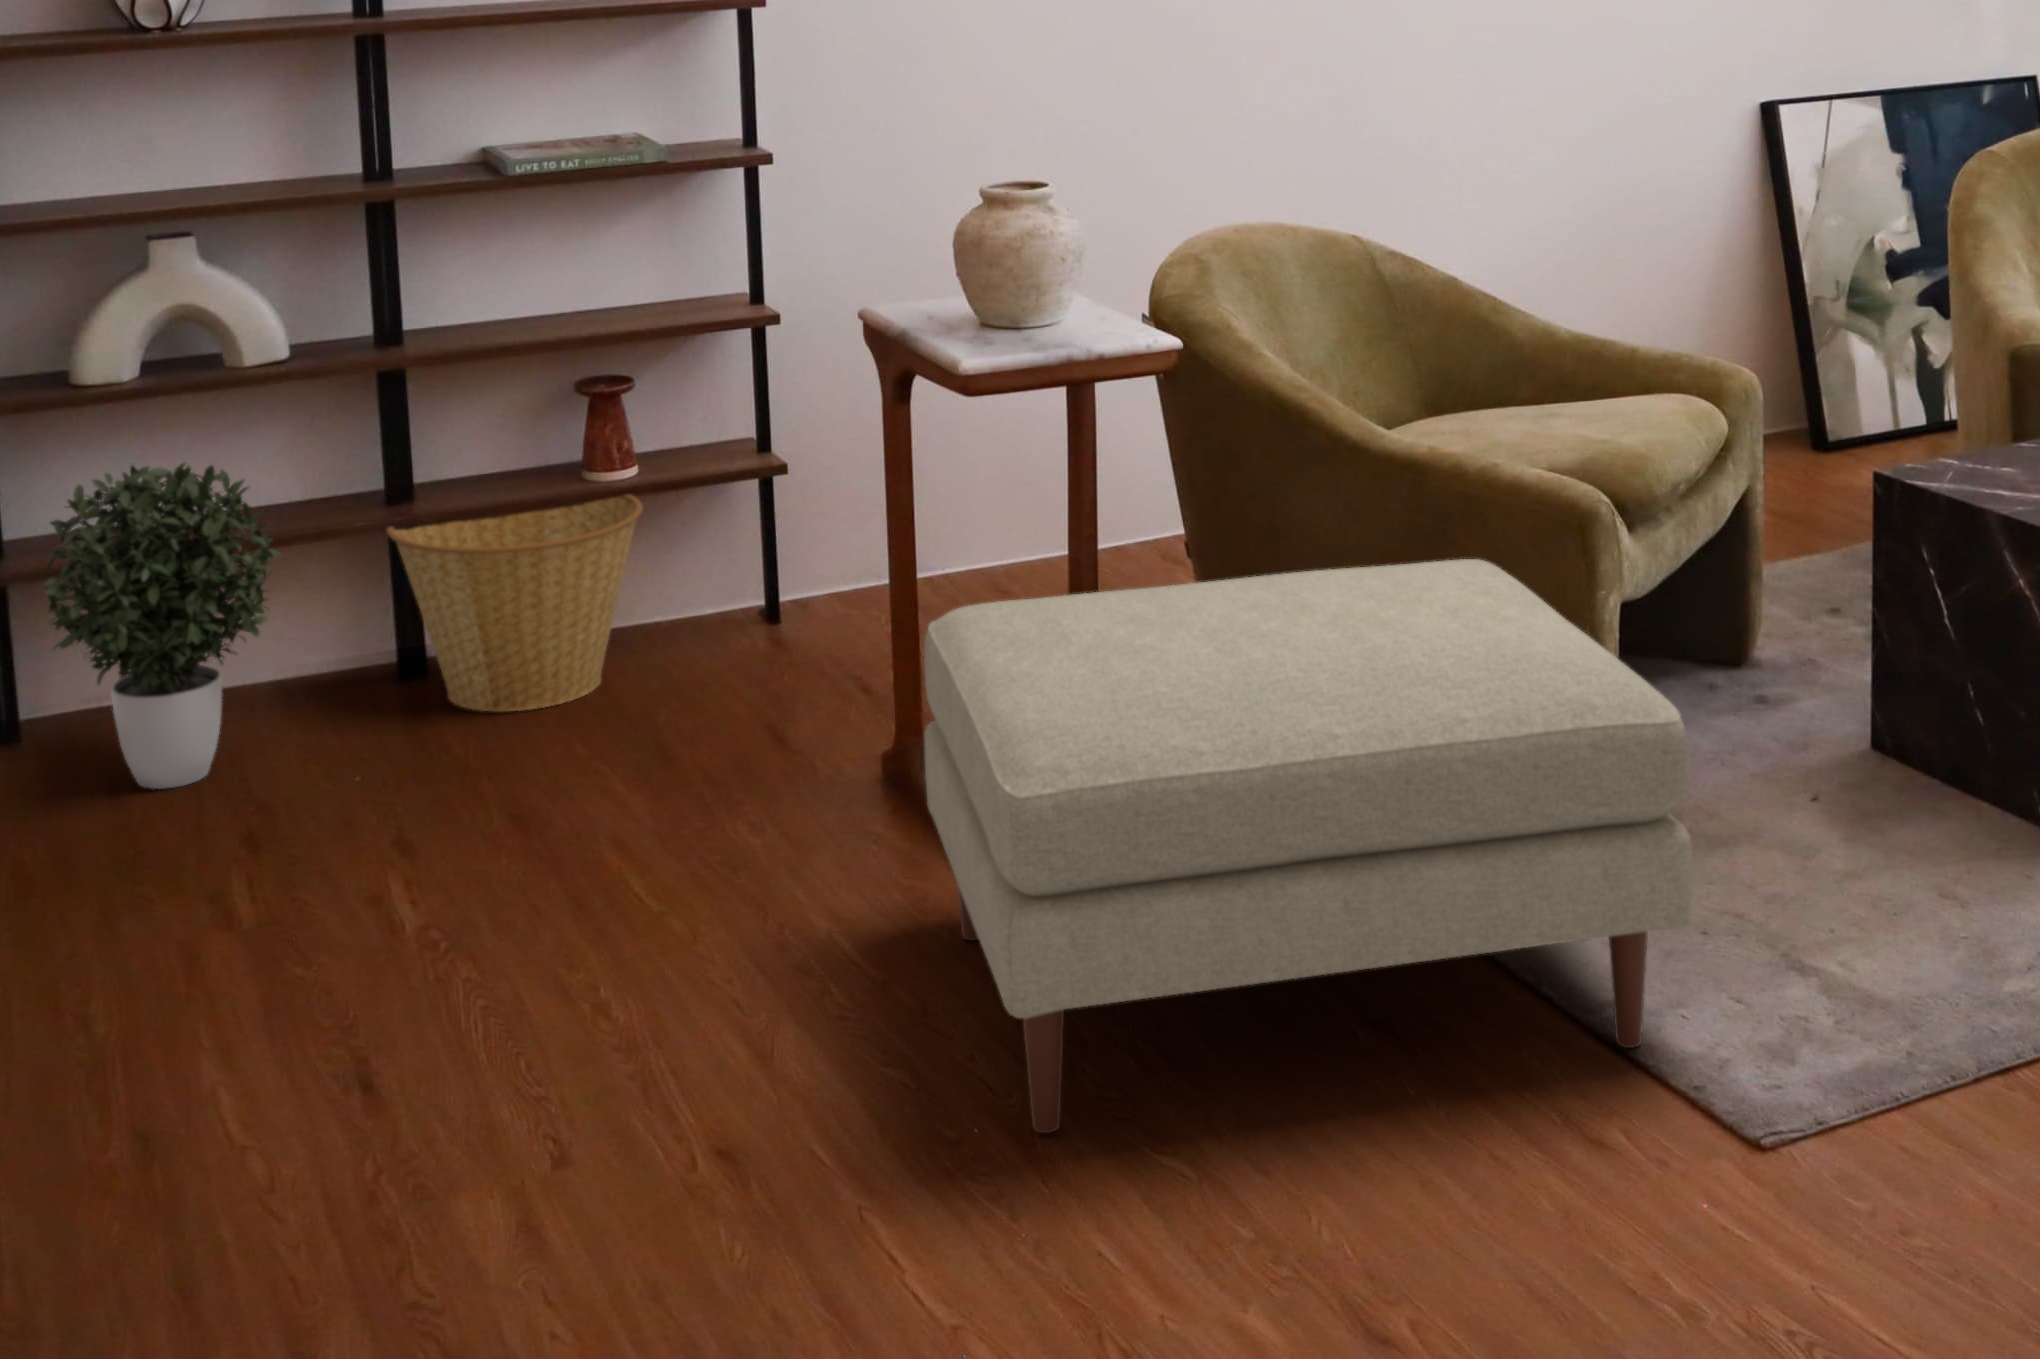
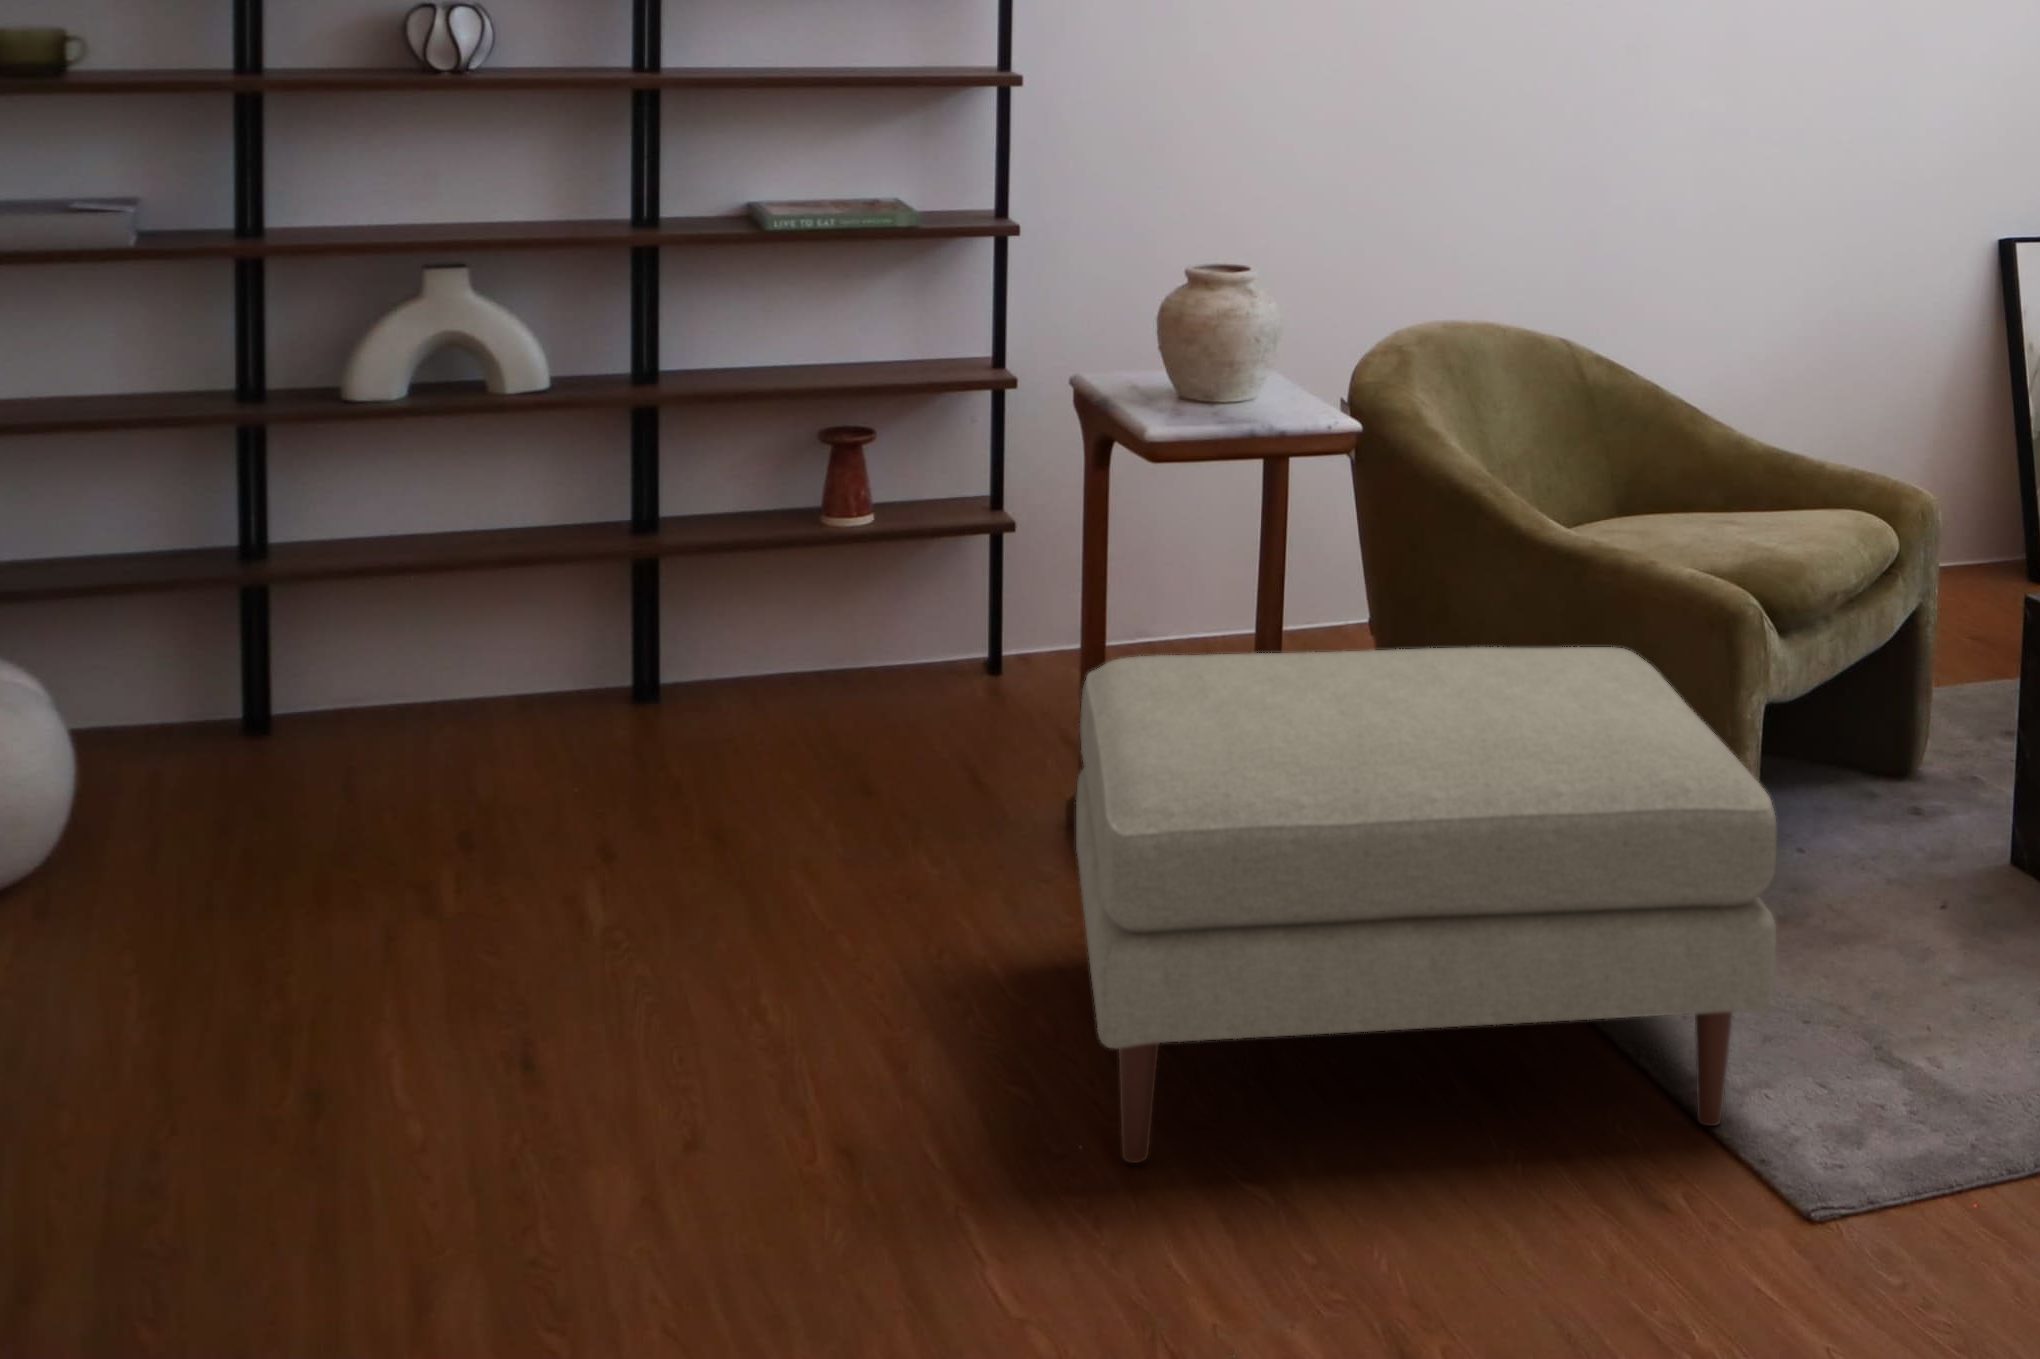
potted plant: present [45,463,281,789] -> none [289,475,519,786]
basket: present [386,495,643,712] -> none [625,525,870,738]

